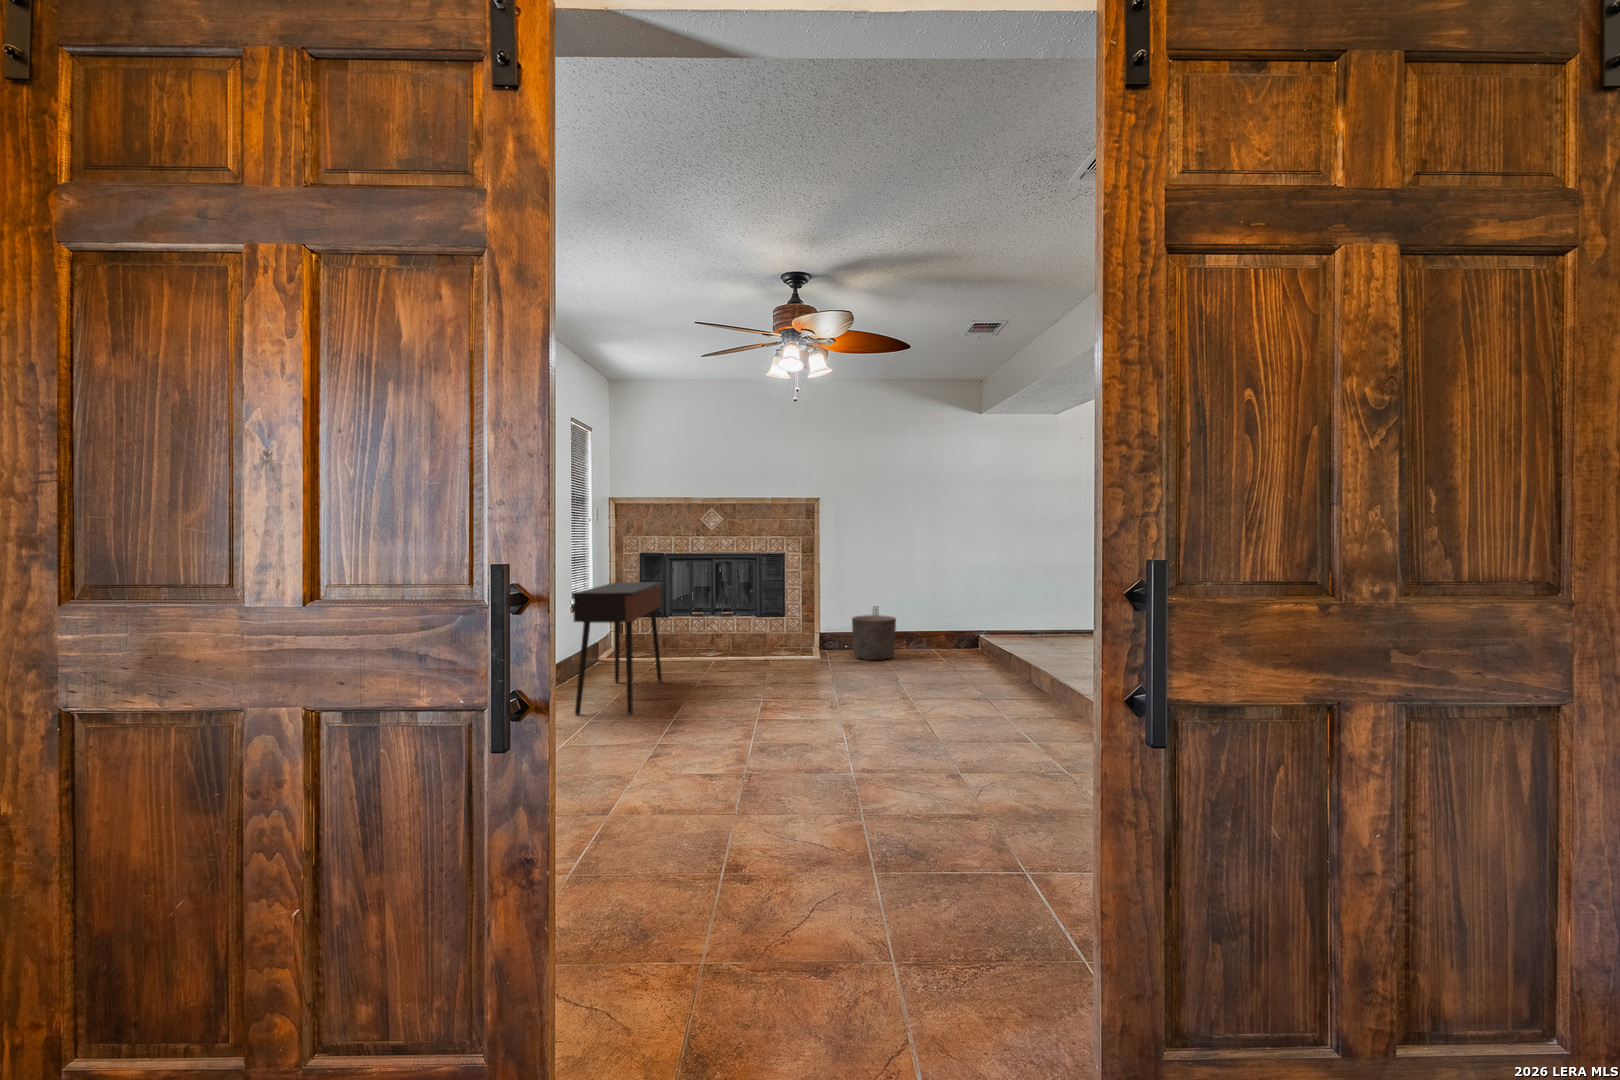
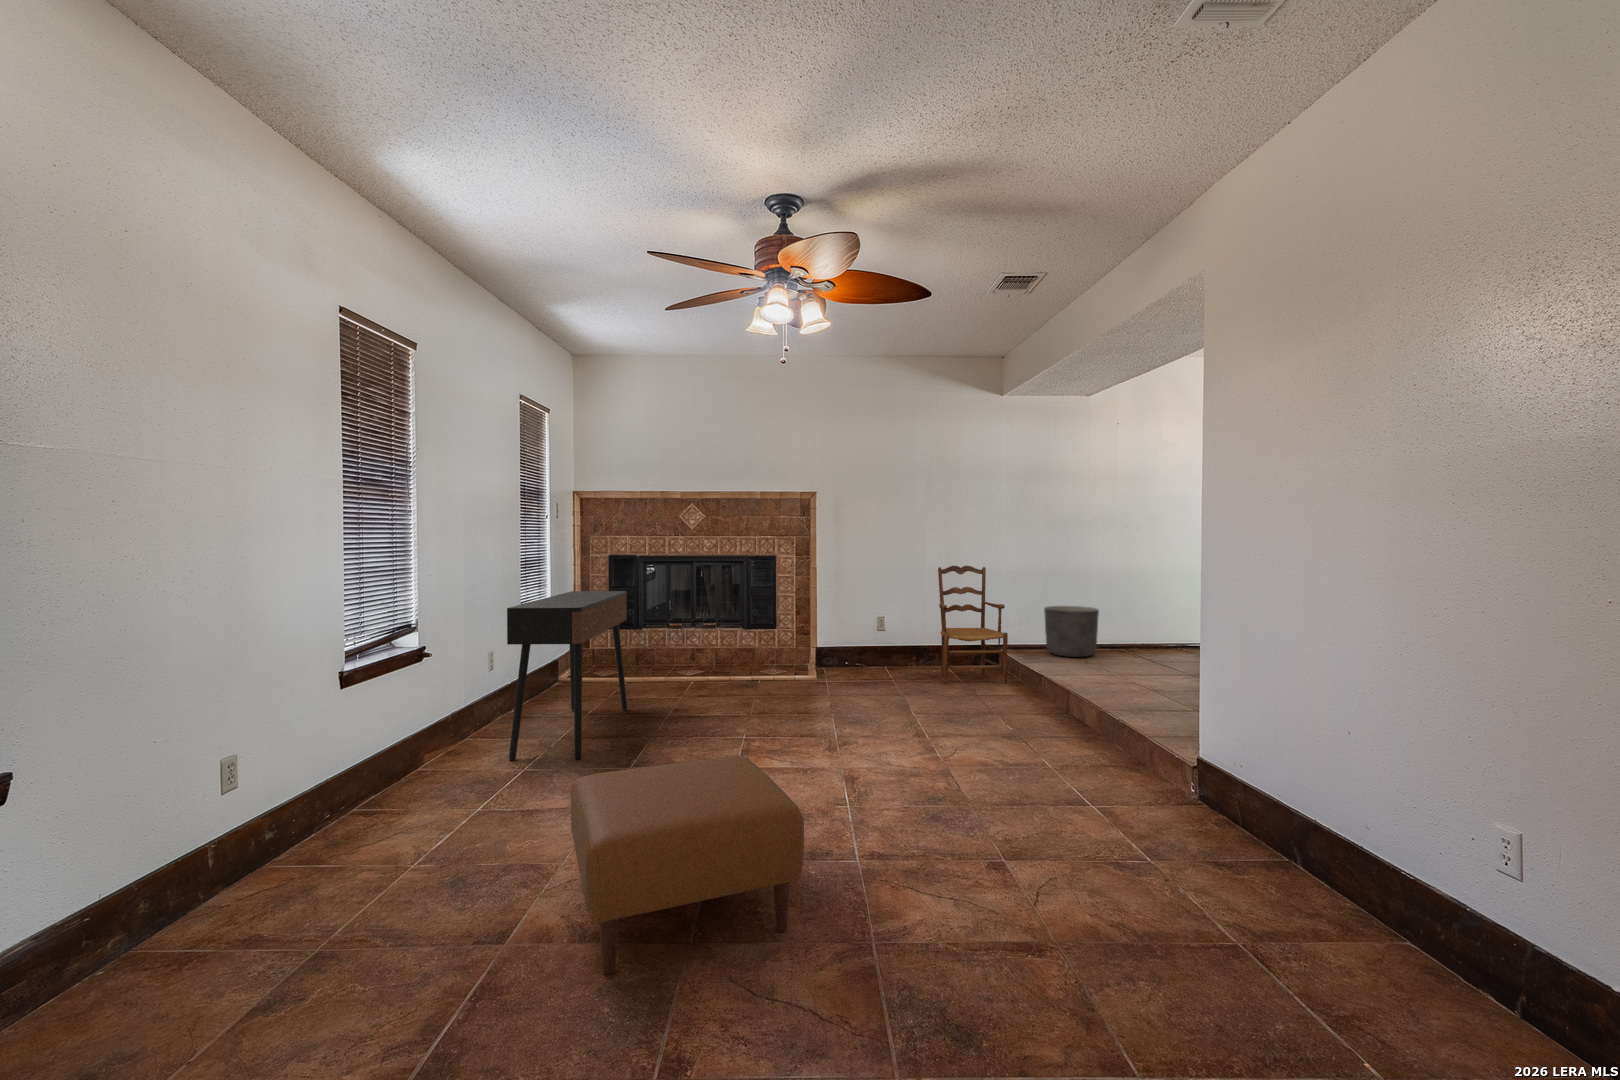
armchair: none [926,561,985,663] -> present [938,566,1008,684]
planter: present [852,615,896,660] -> present [1044,606,1099,657]
ottoman: none [646,696,814,828] -> present [571,755,804,975]

